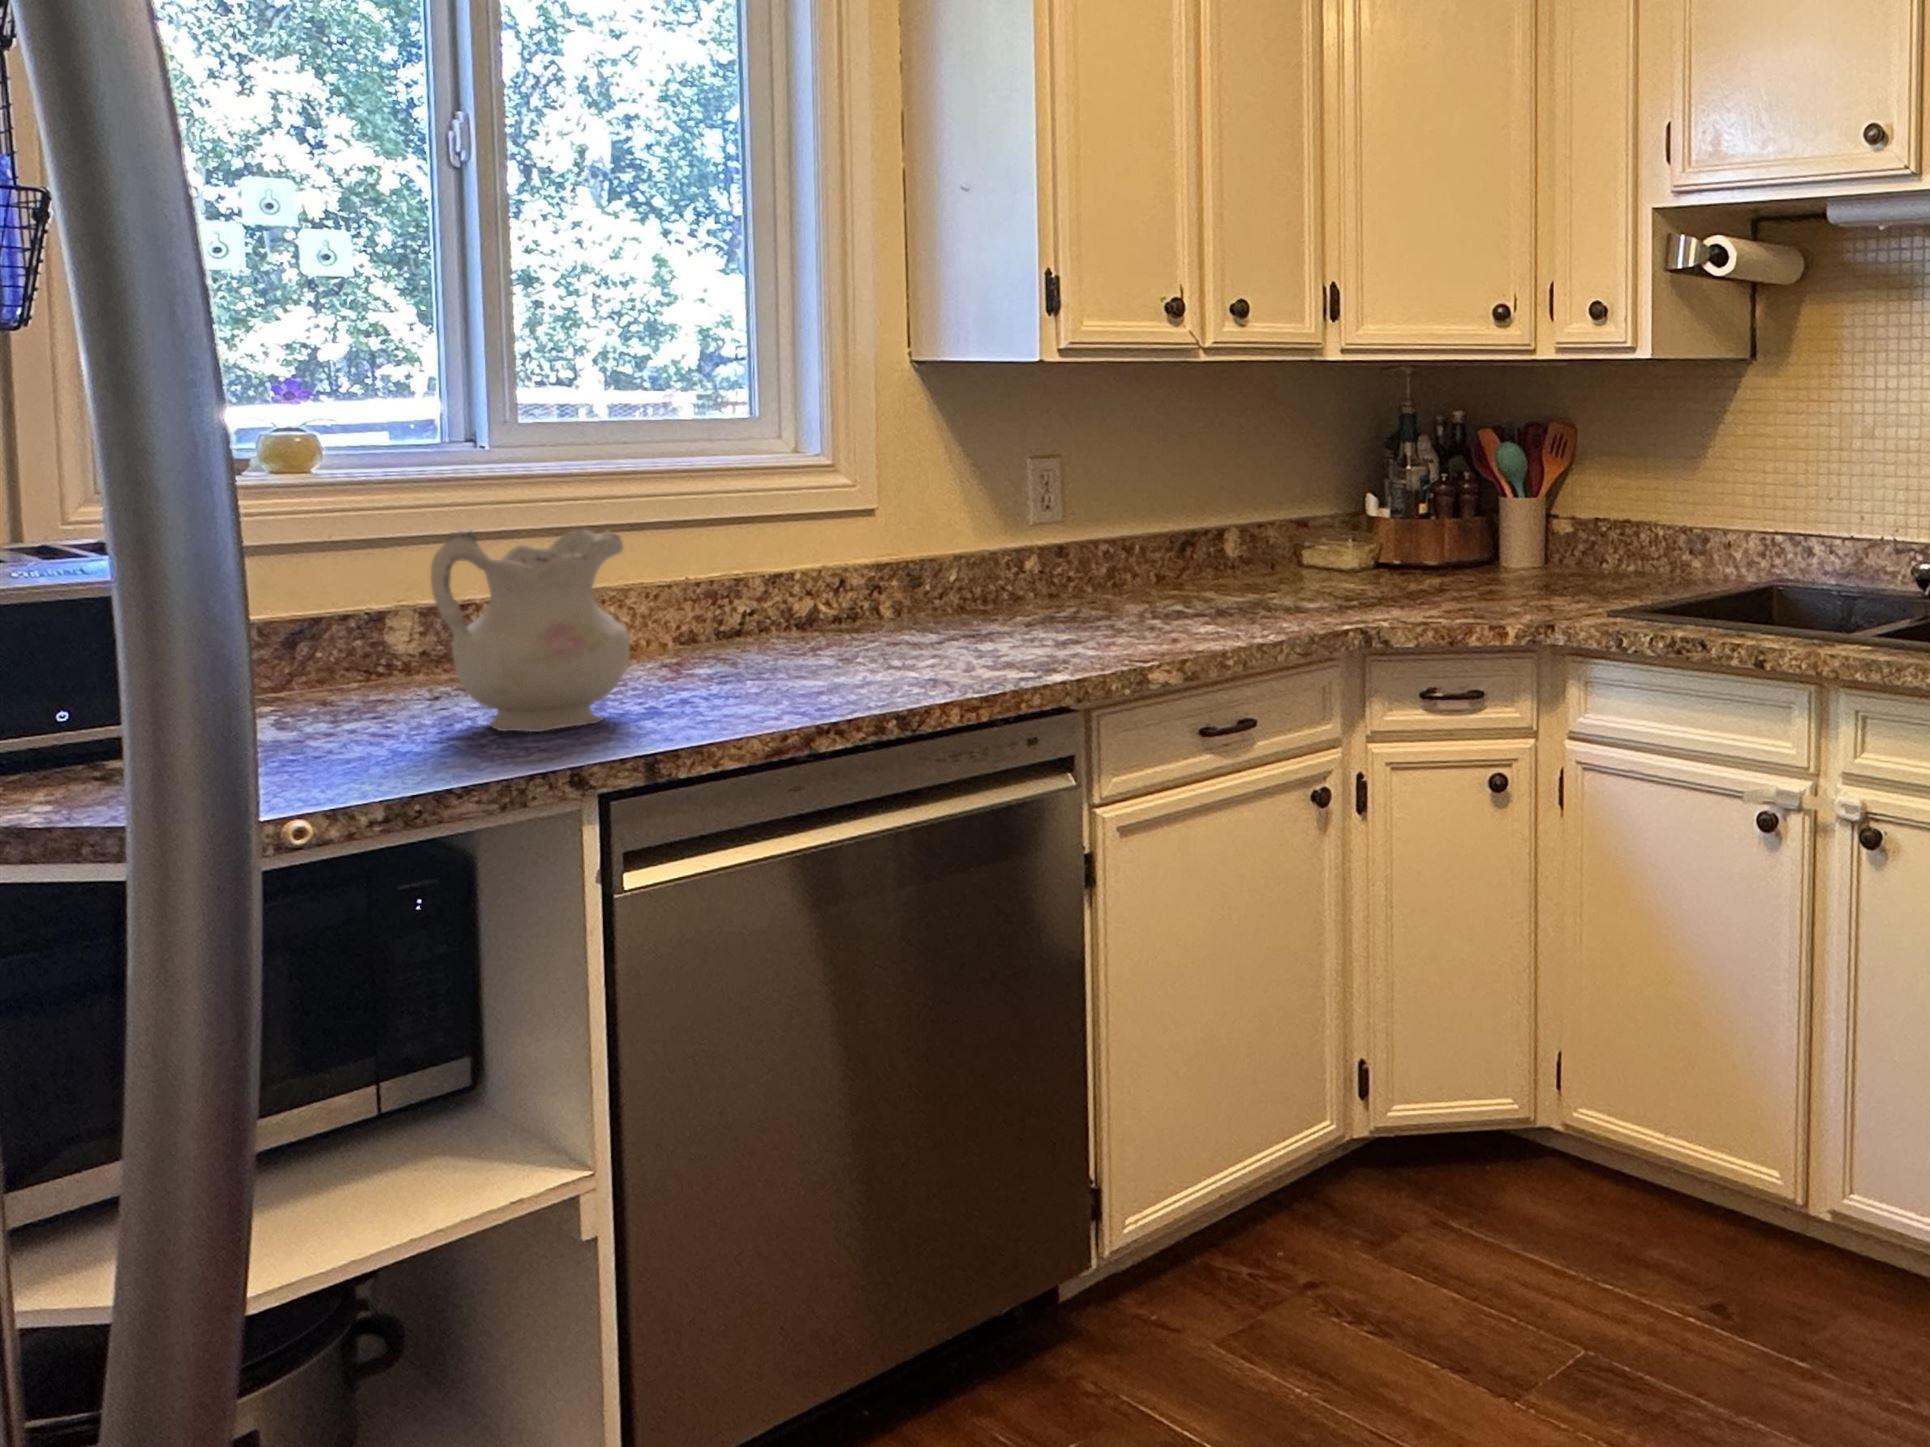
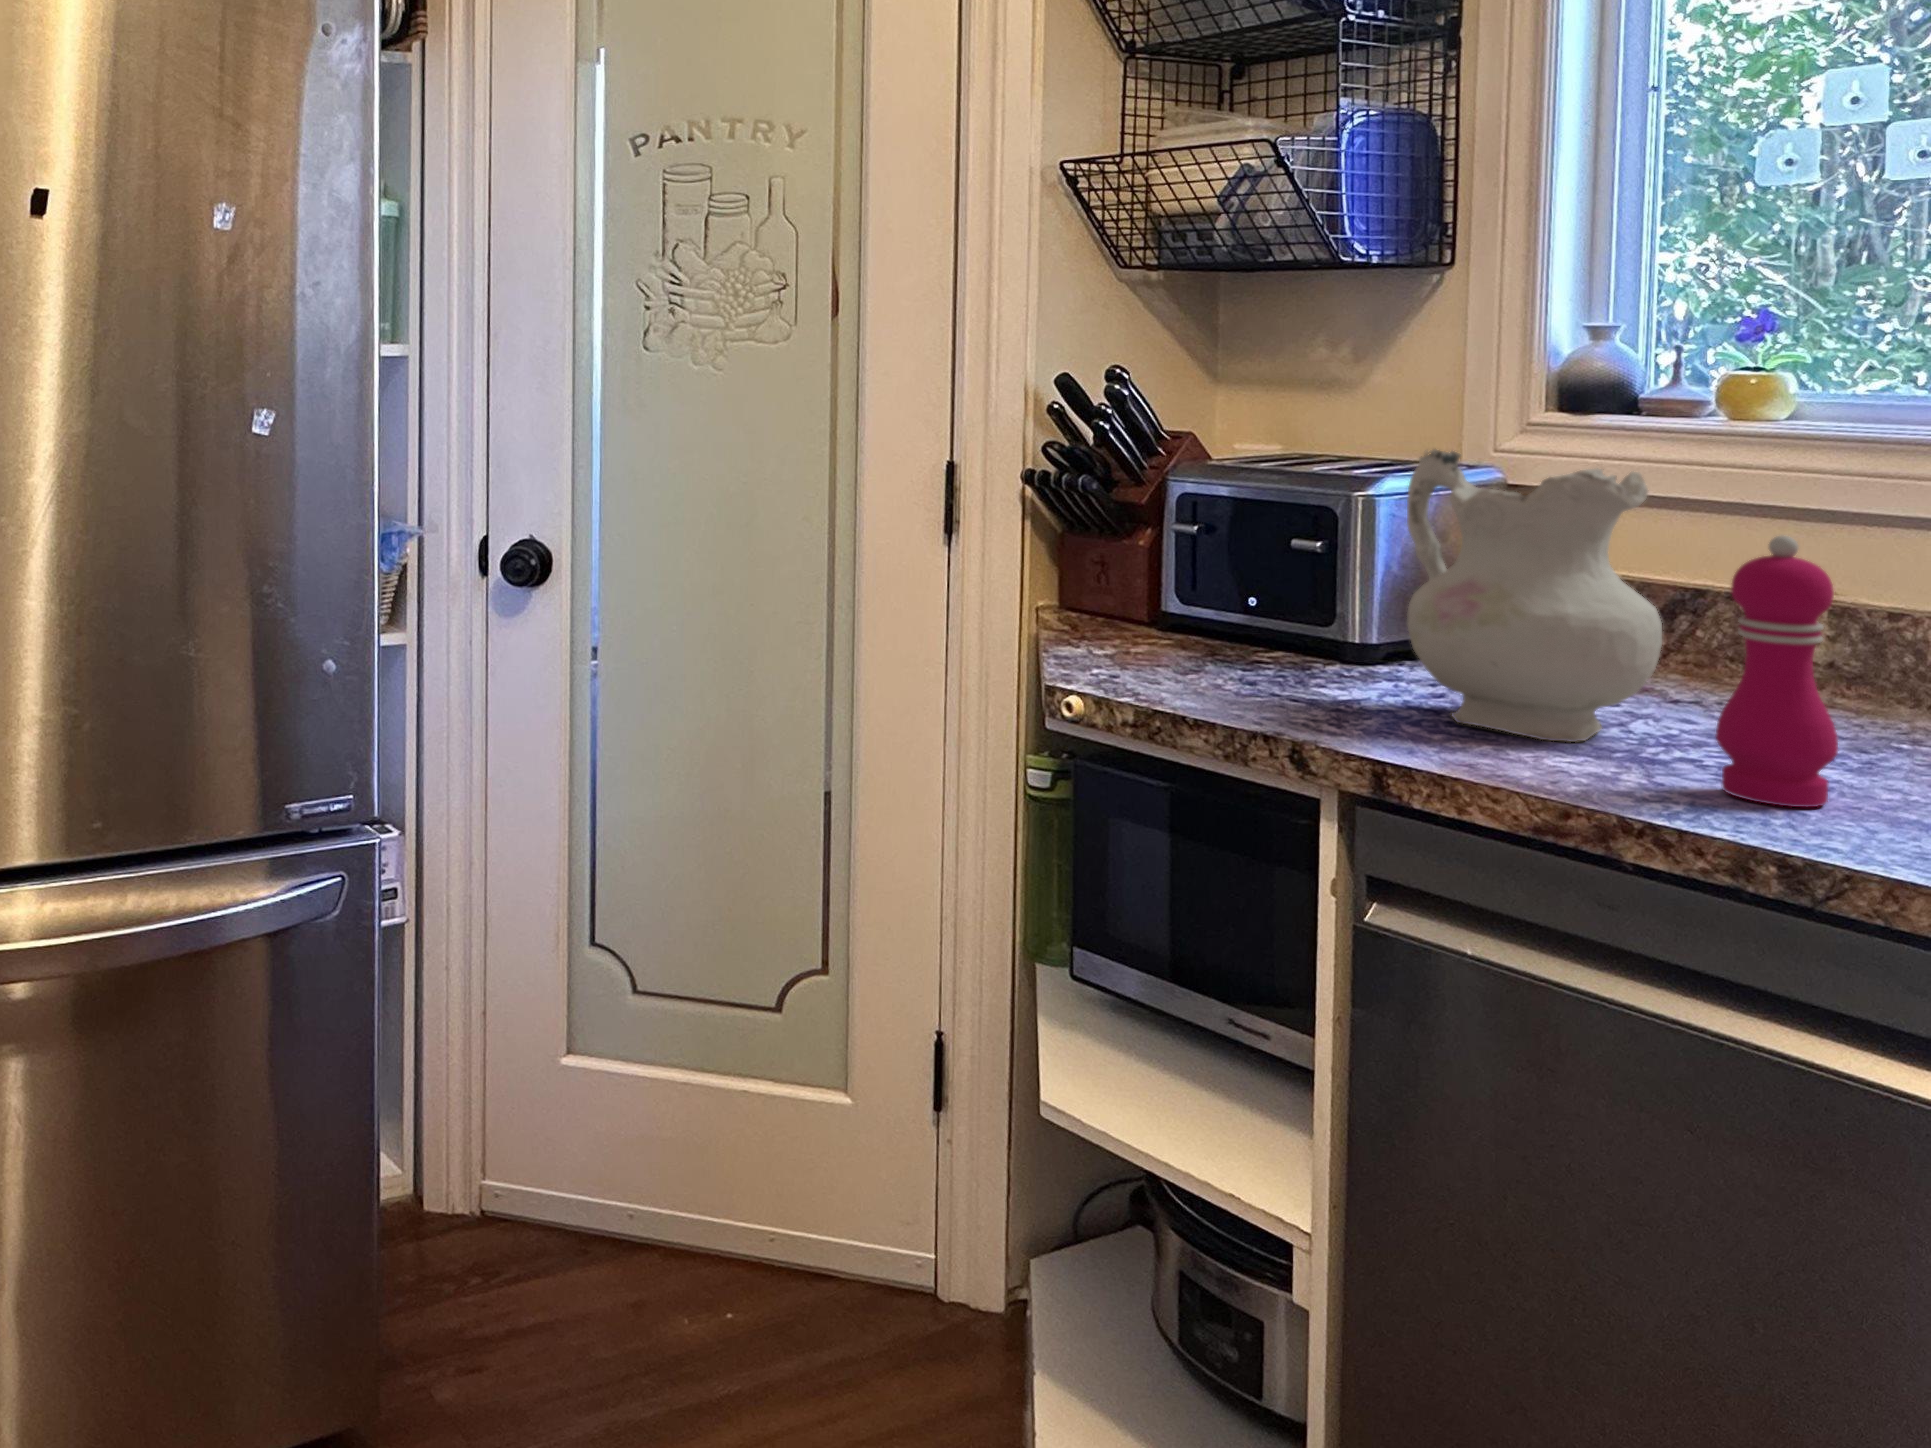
pepper mill: none [735,554,794,708] -> present [1716,536,1838,807]

